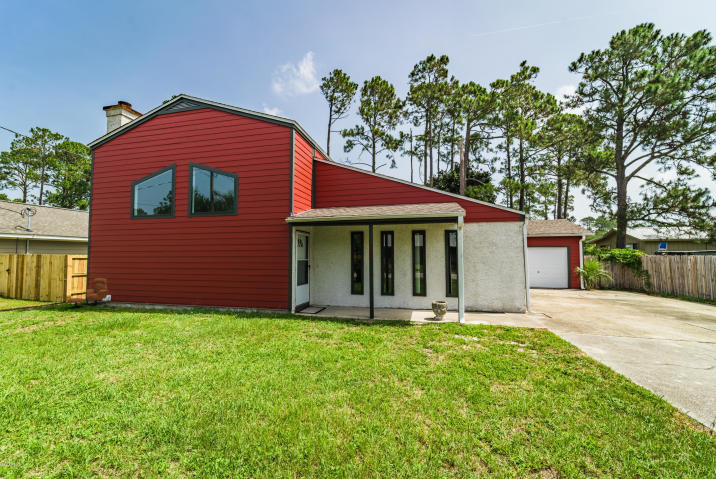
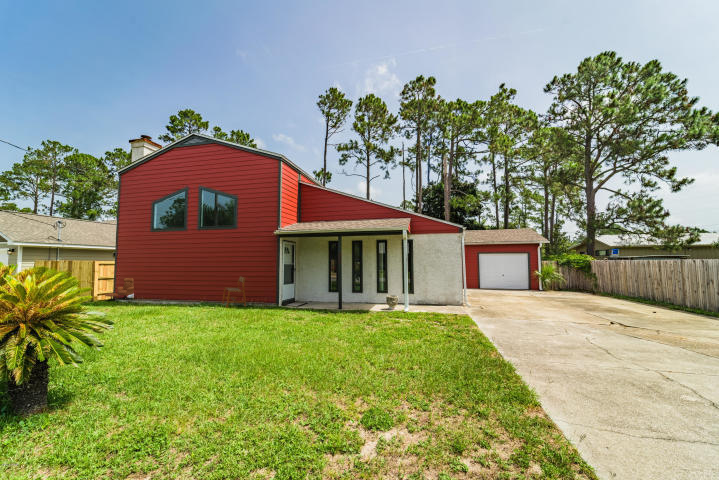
bench: none [218,275,249,319] -> present [223,277,246,307]

